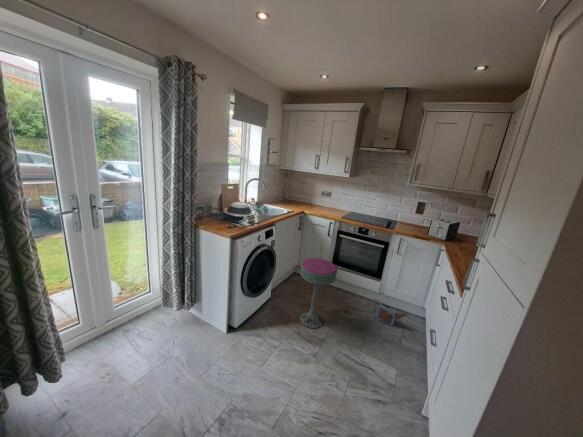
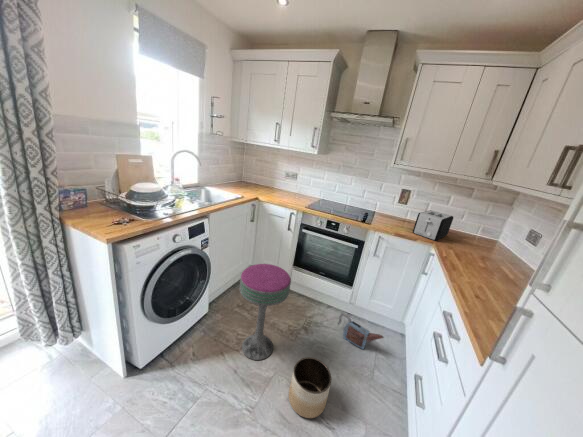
planter: none [339,323,371,364] -> present [289,357,332,418]

